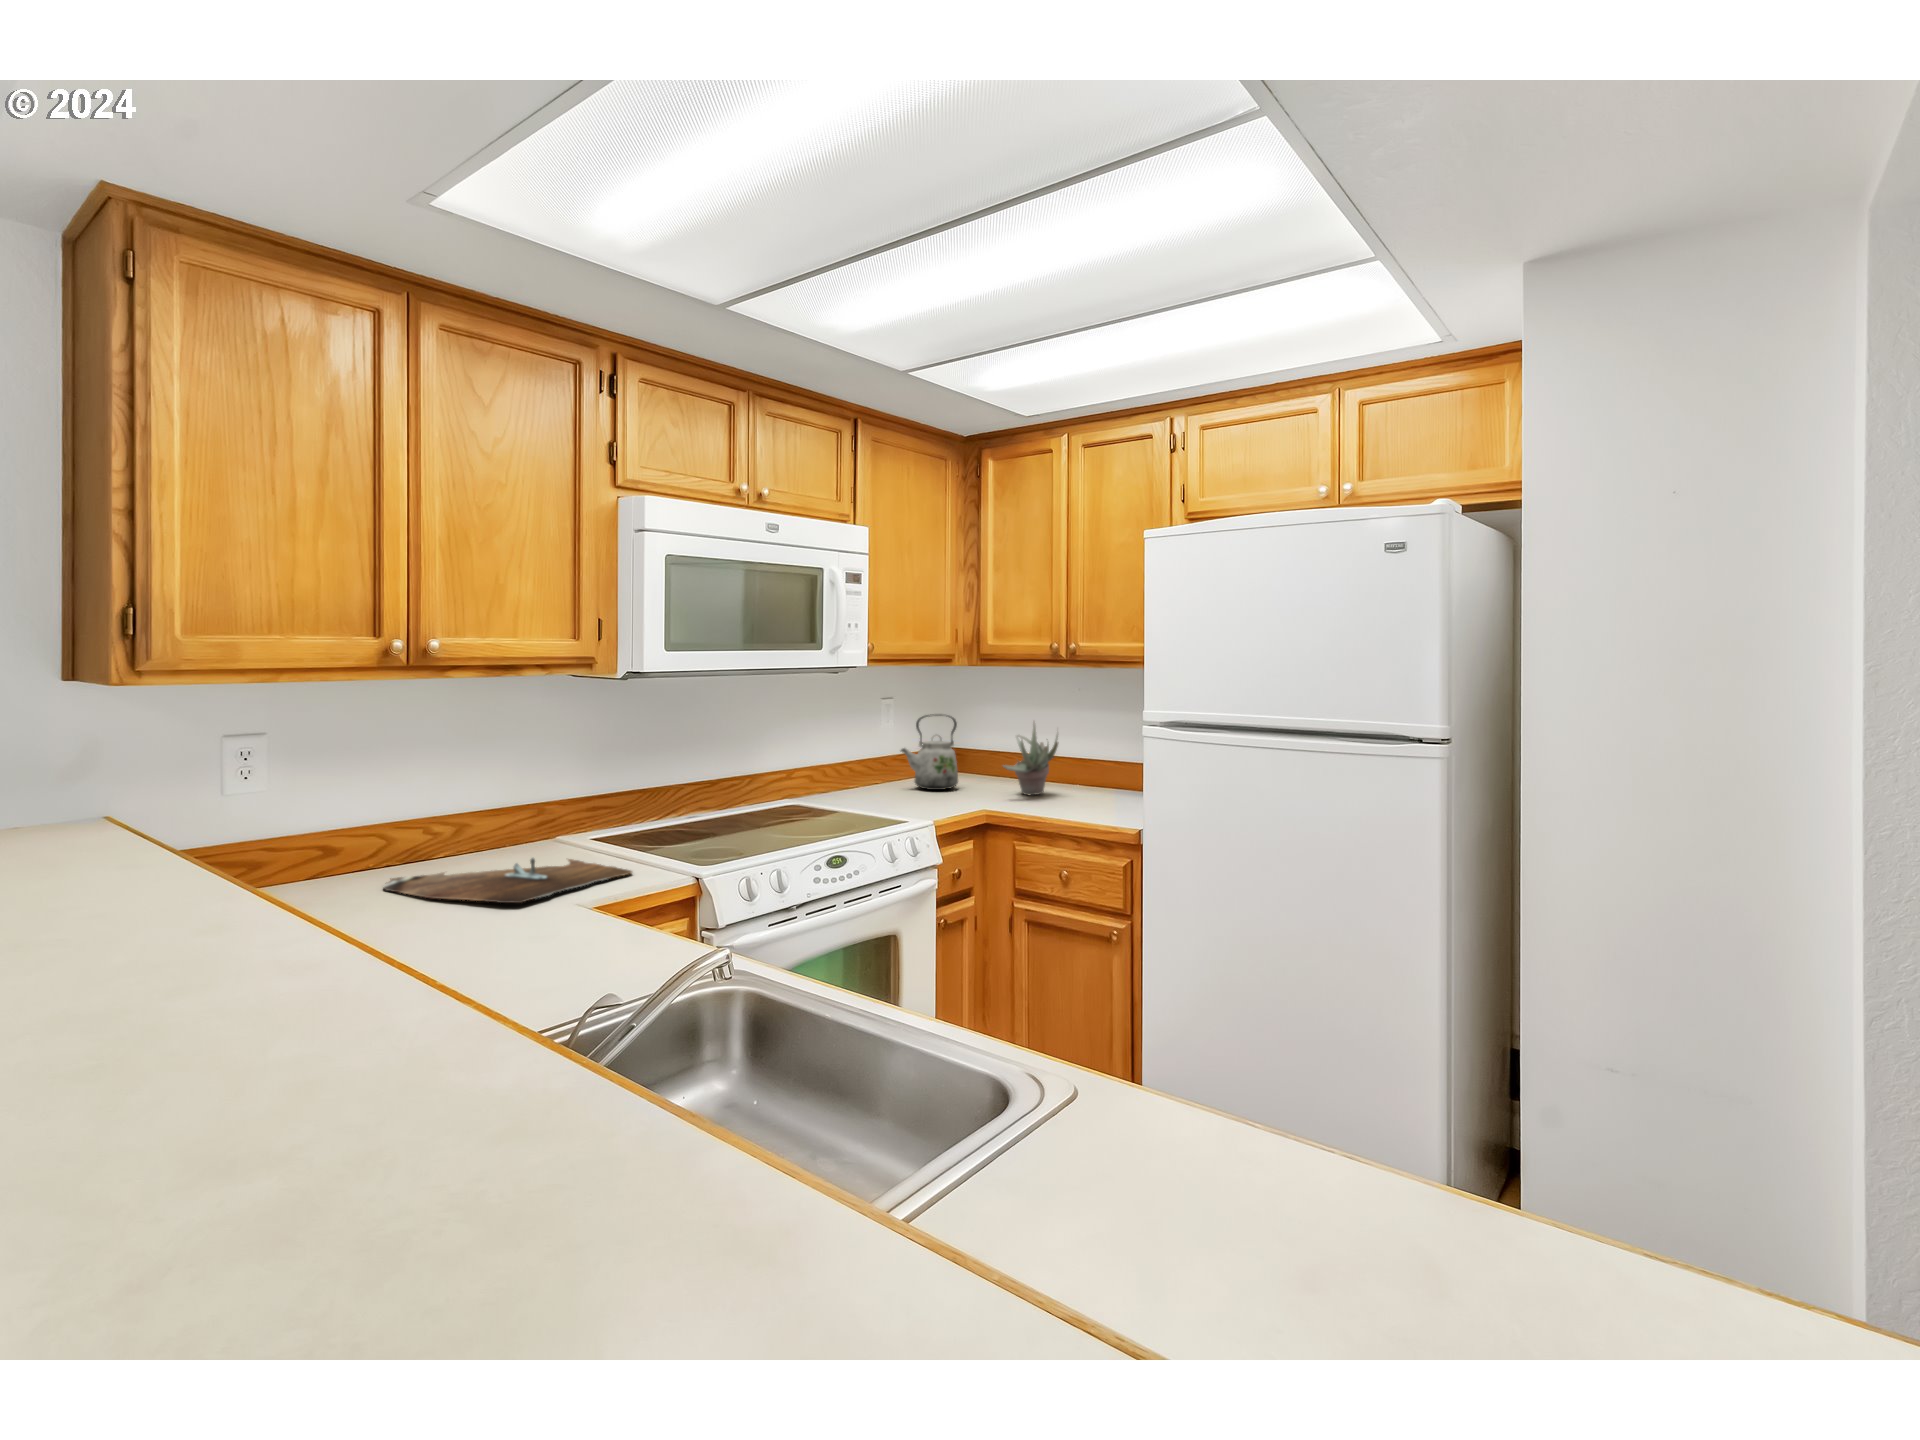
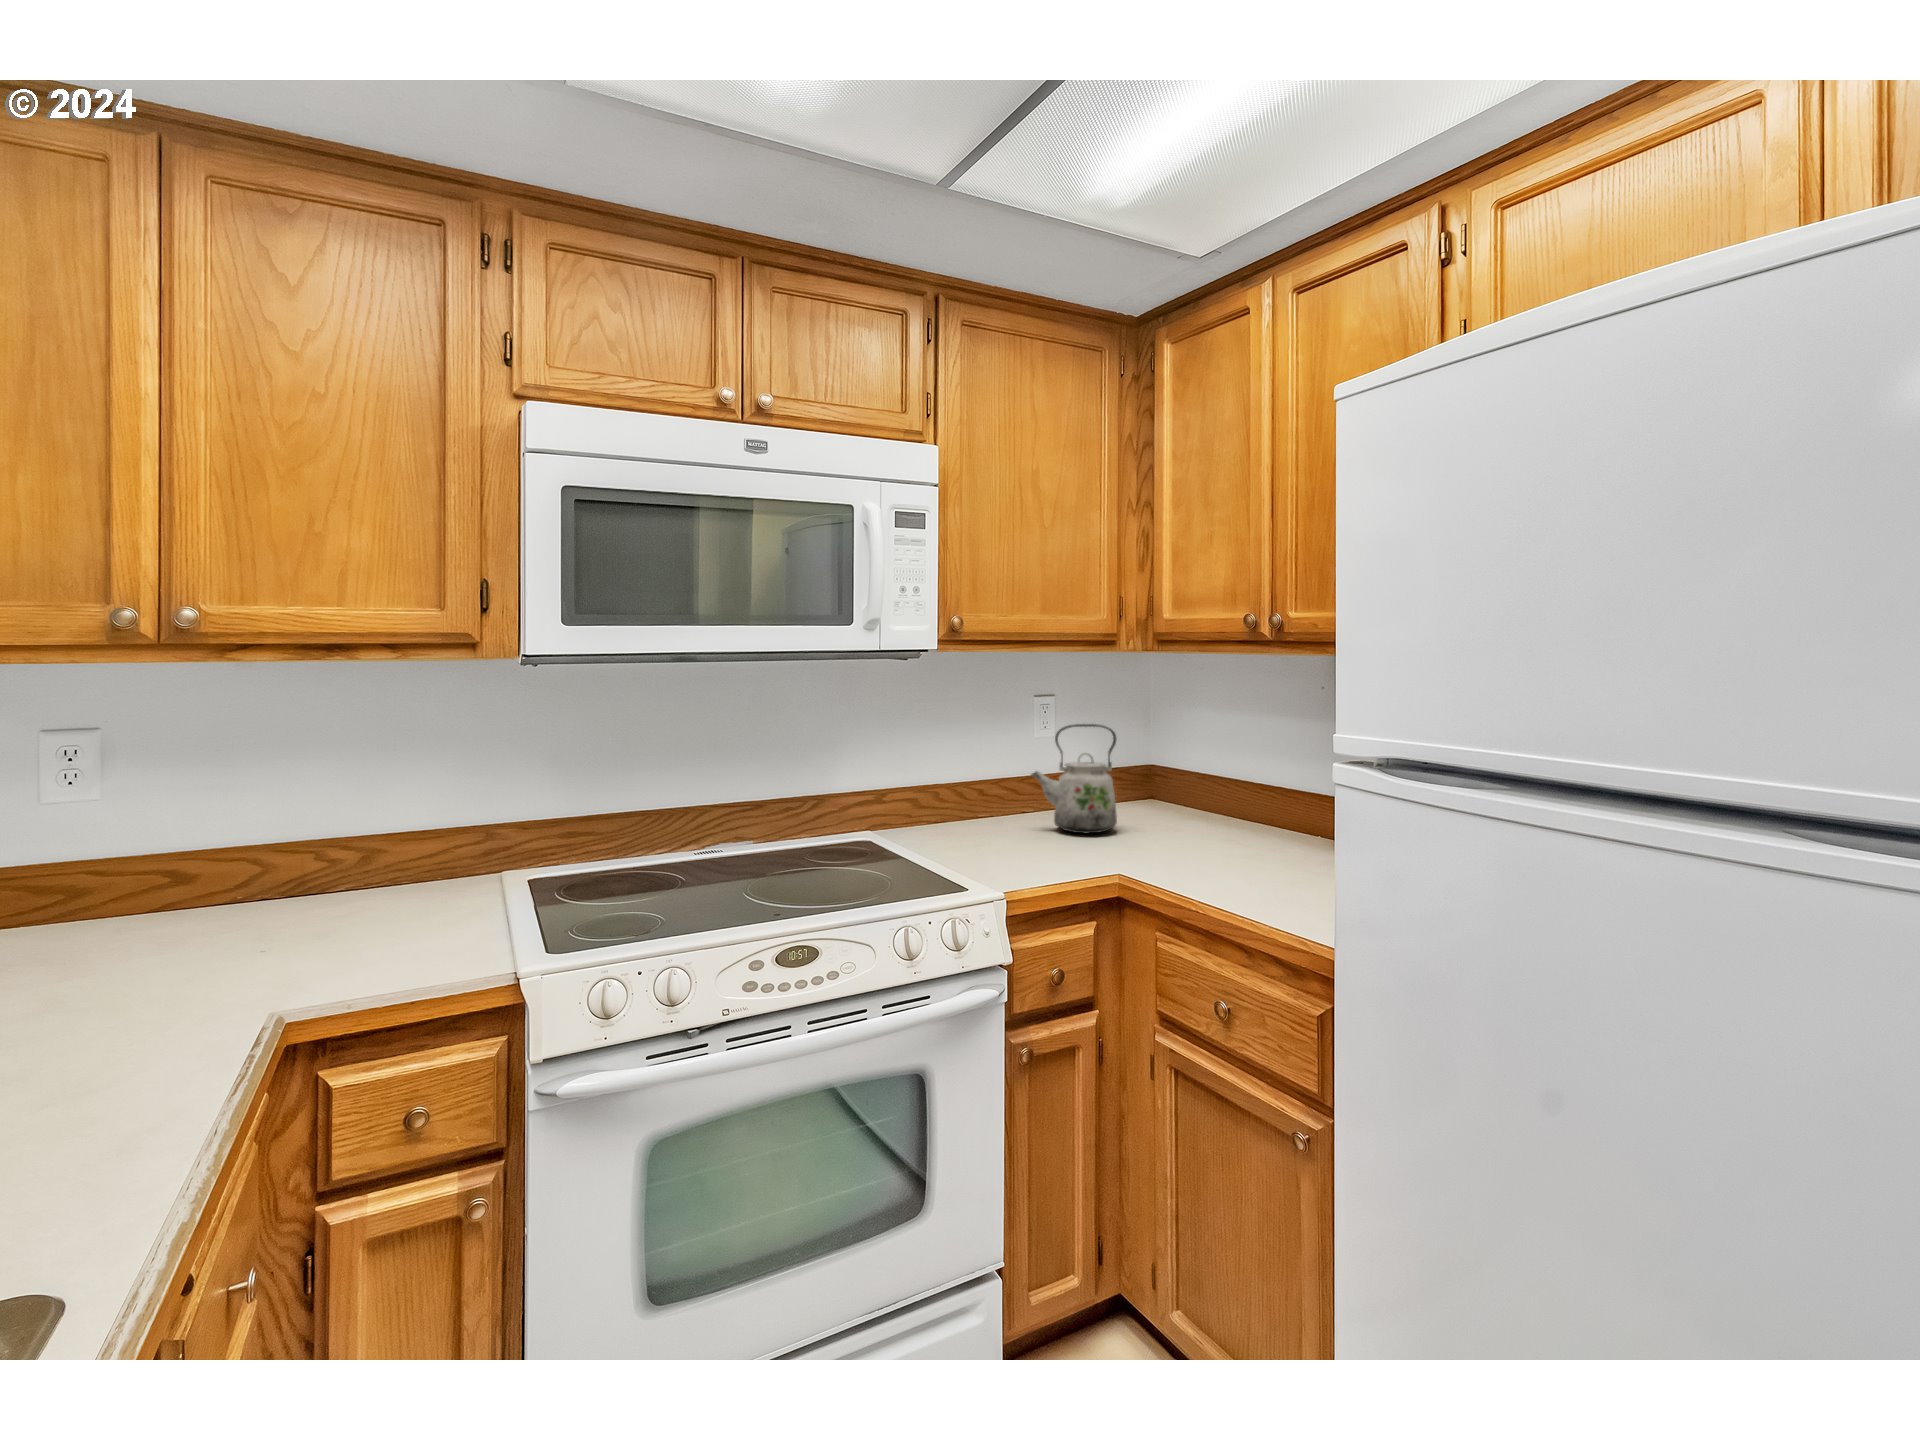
succulent plant: present [1003,721,1058,795] -> none [1160,735,1262,852]
cutting board: present [384,858,632,903] -> none [100,908,436,1020]

